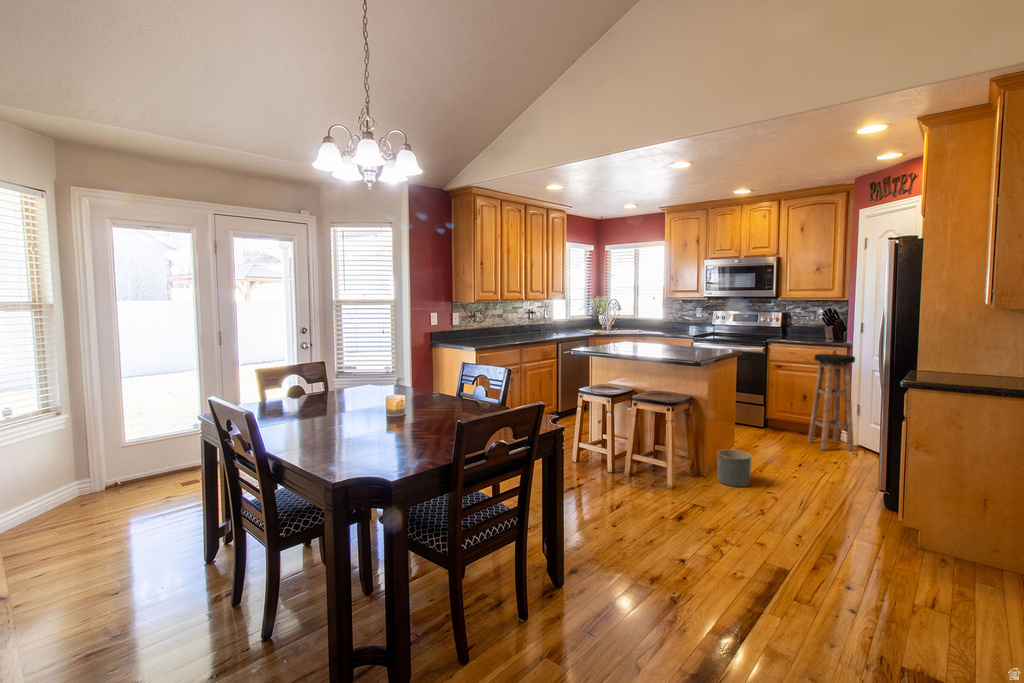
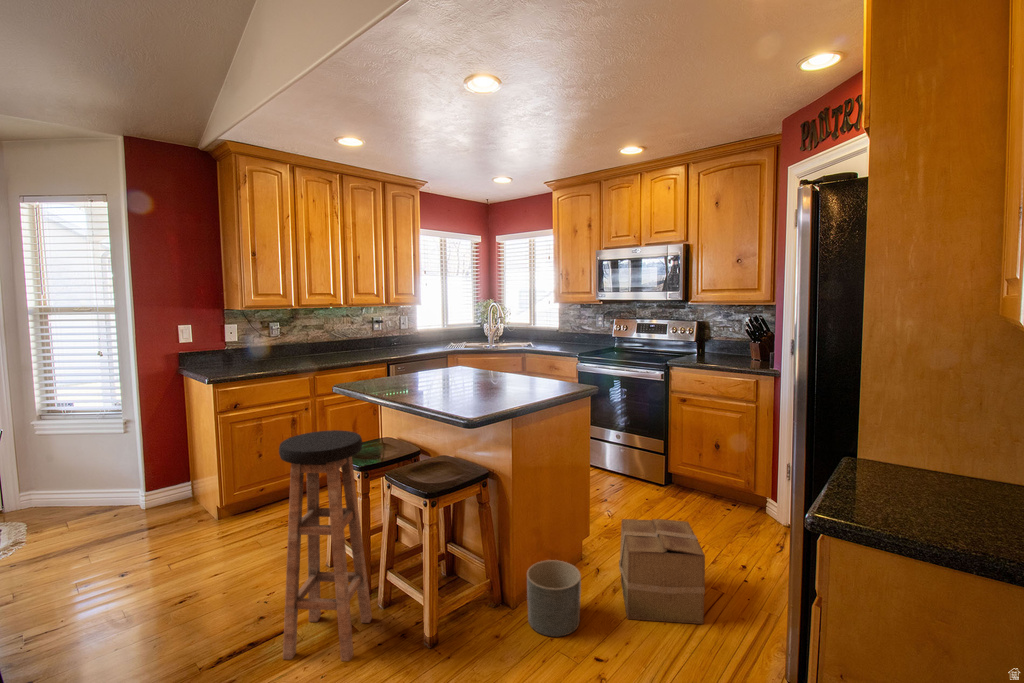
bar stool: present [808,354,855,451] -> present [279,430,372,661]
cardboard box: none [762,430,824,483] -> present [619,519,705,624]

